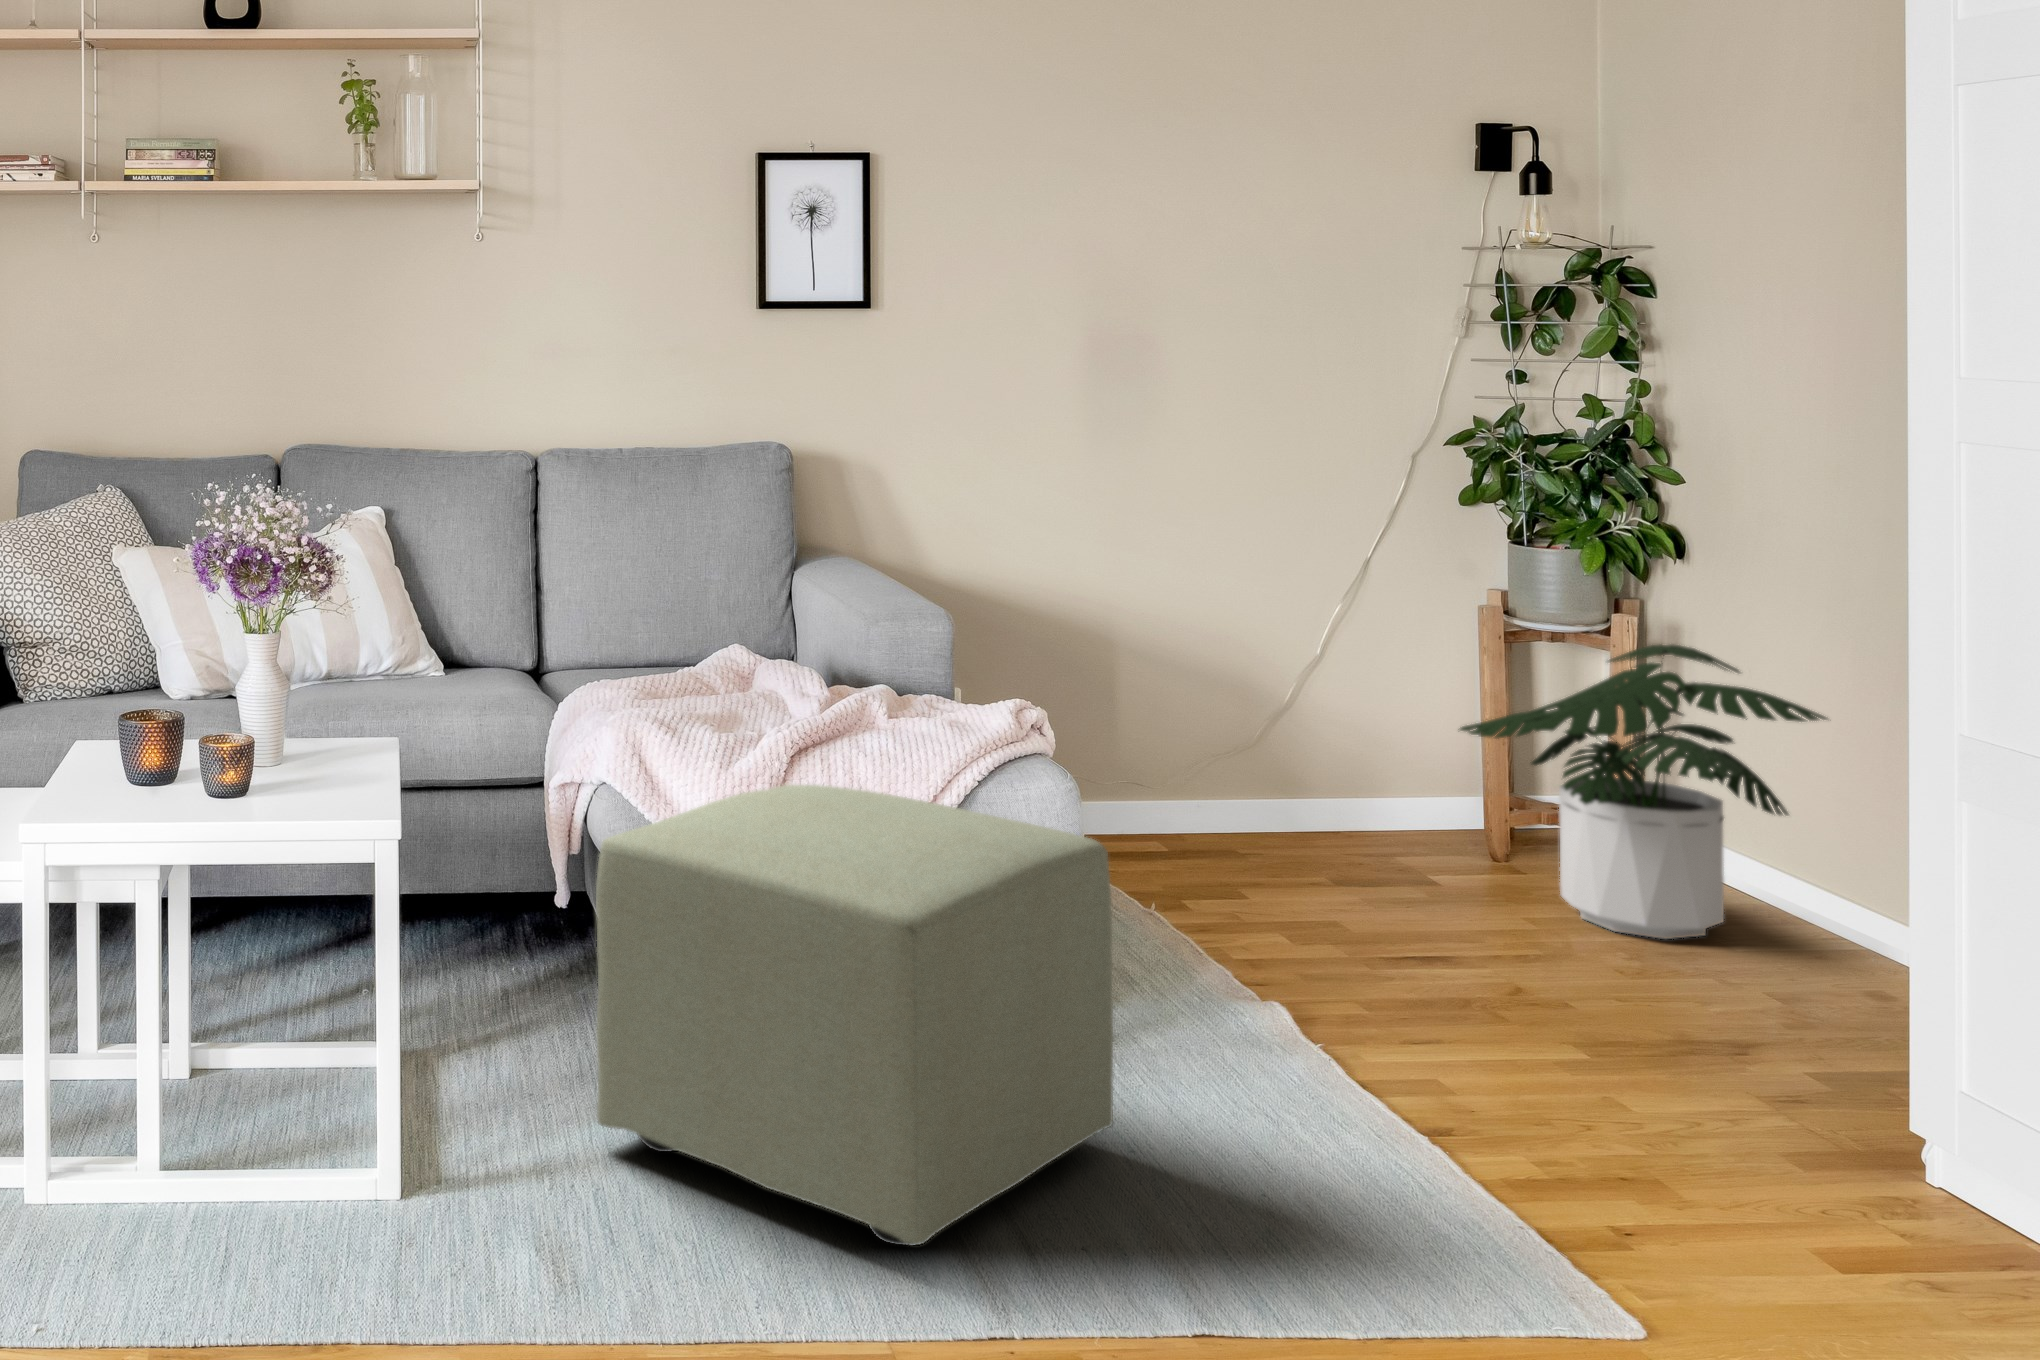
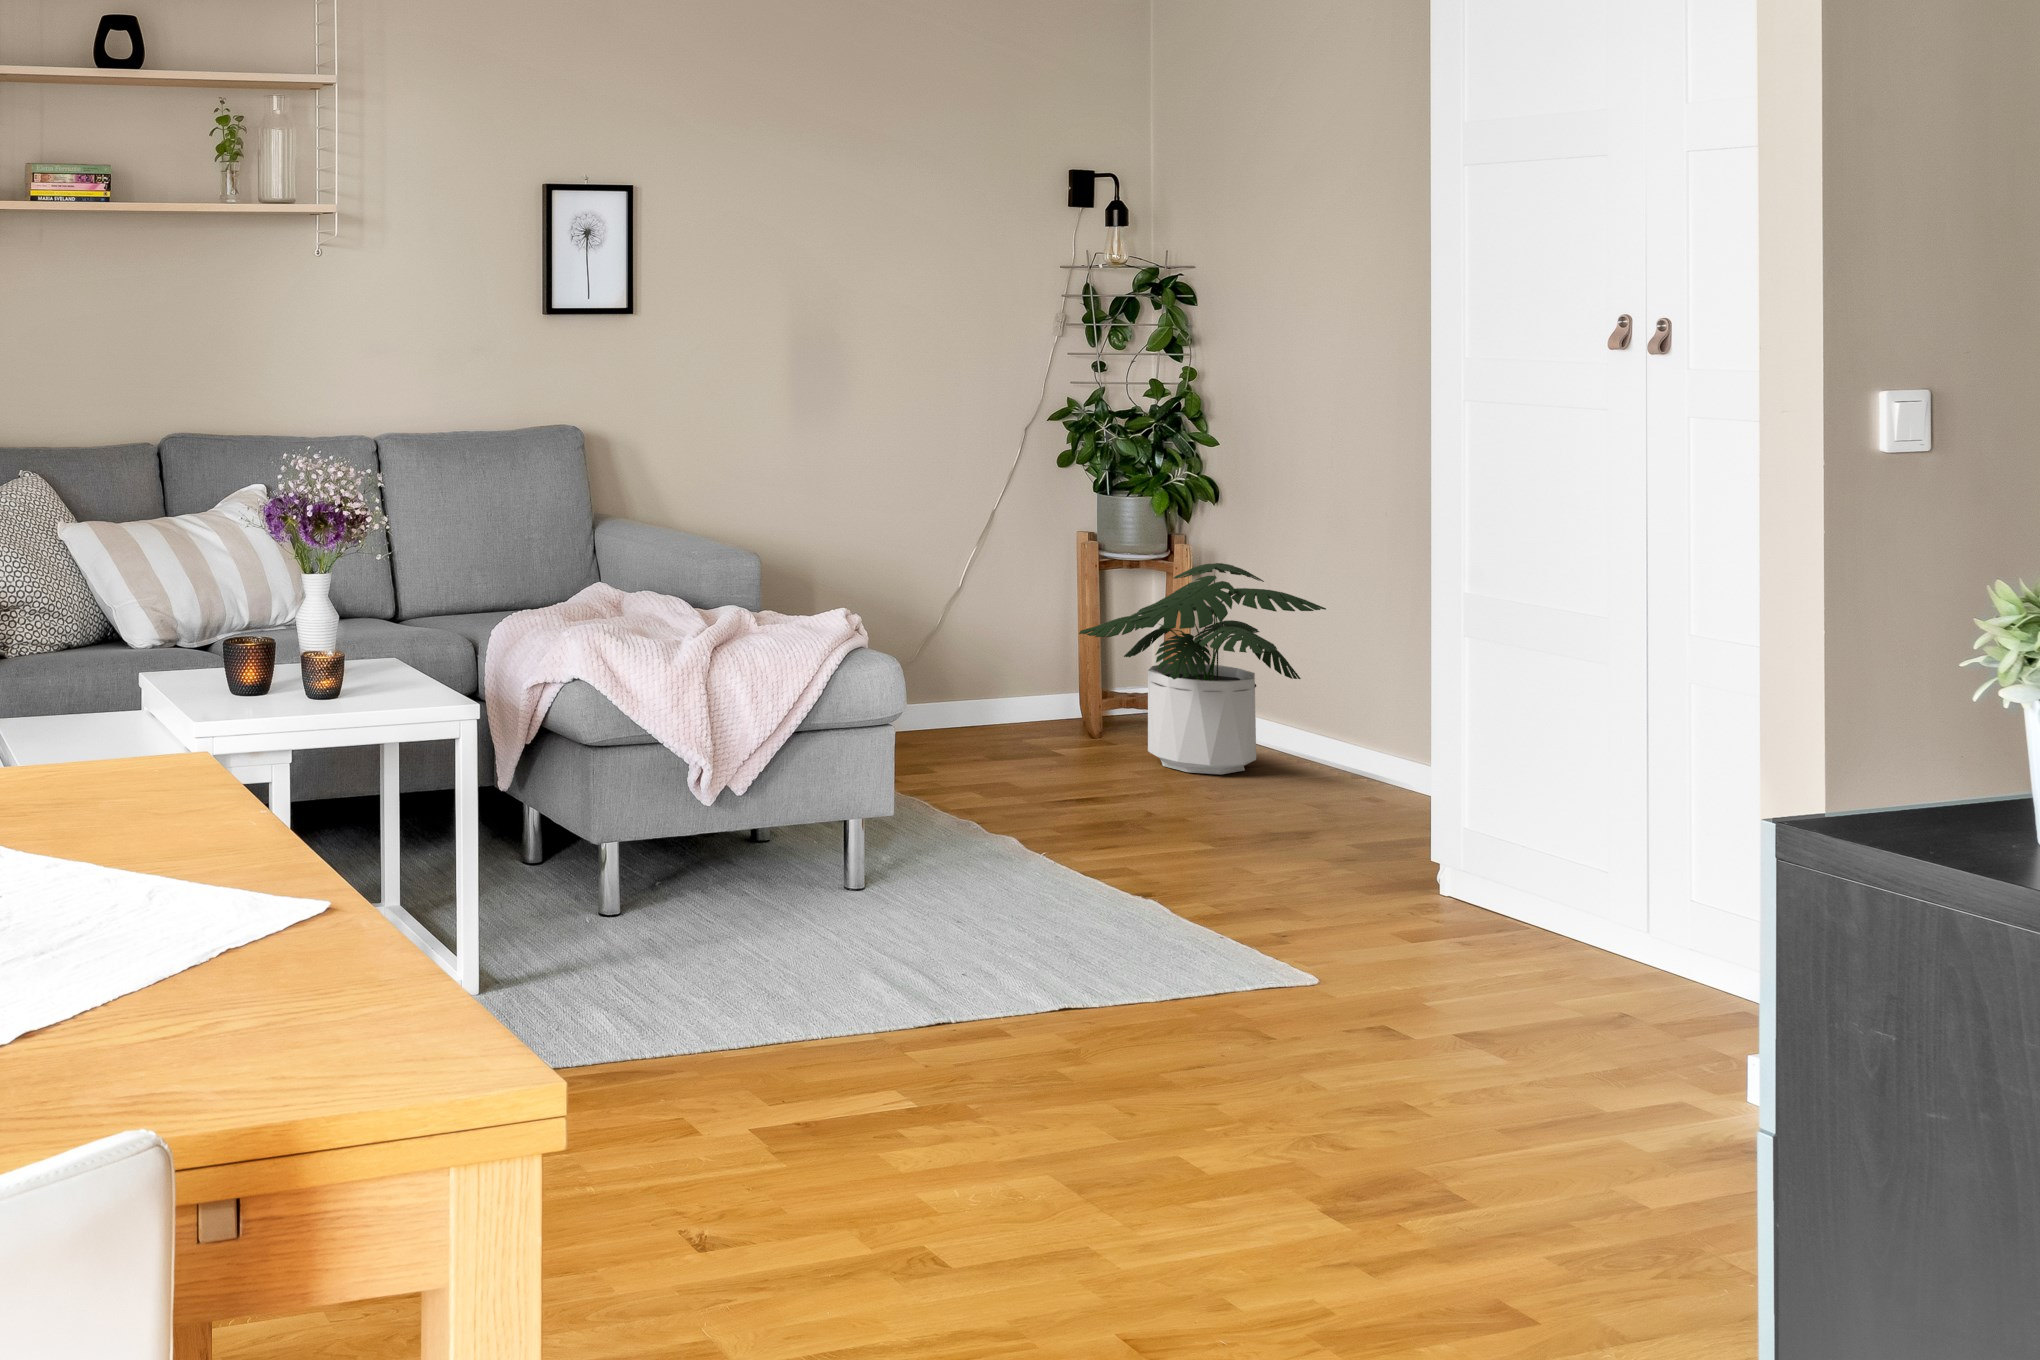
ottoman: present [596,785,1113,1246] -> none [596,679,942,981]

